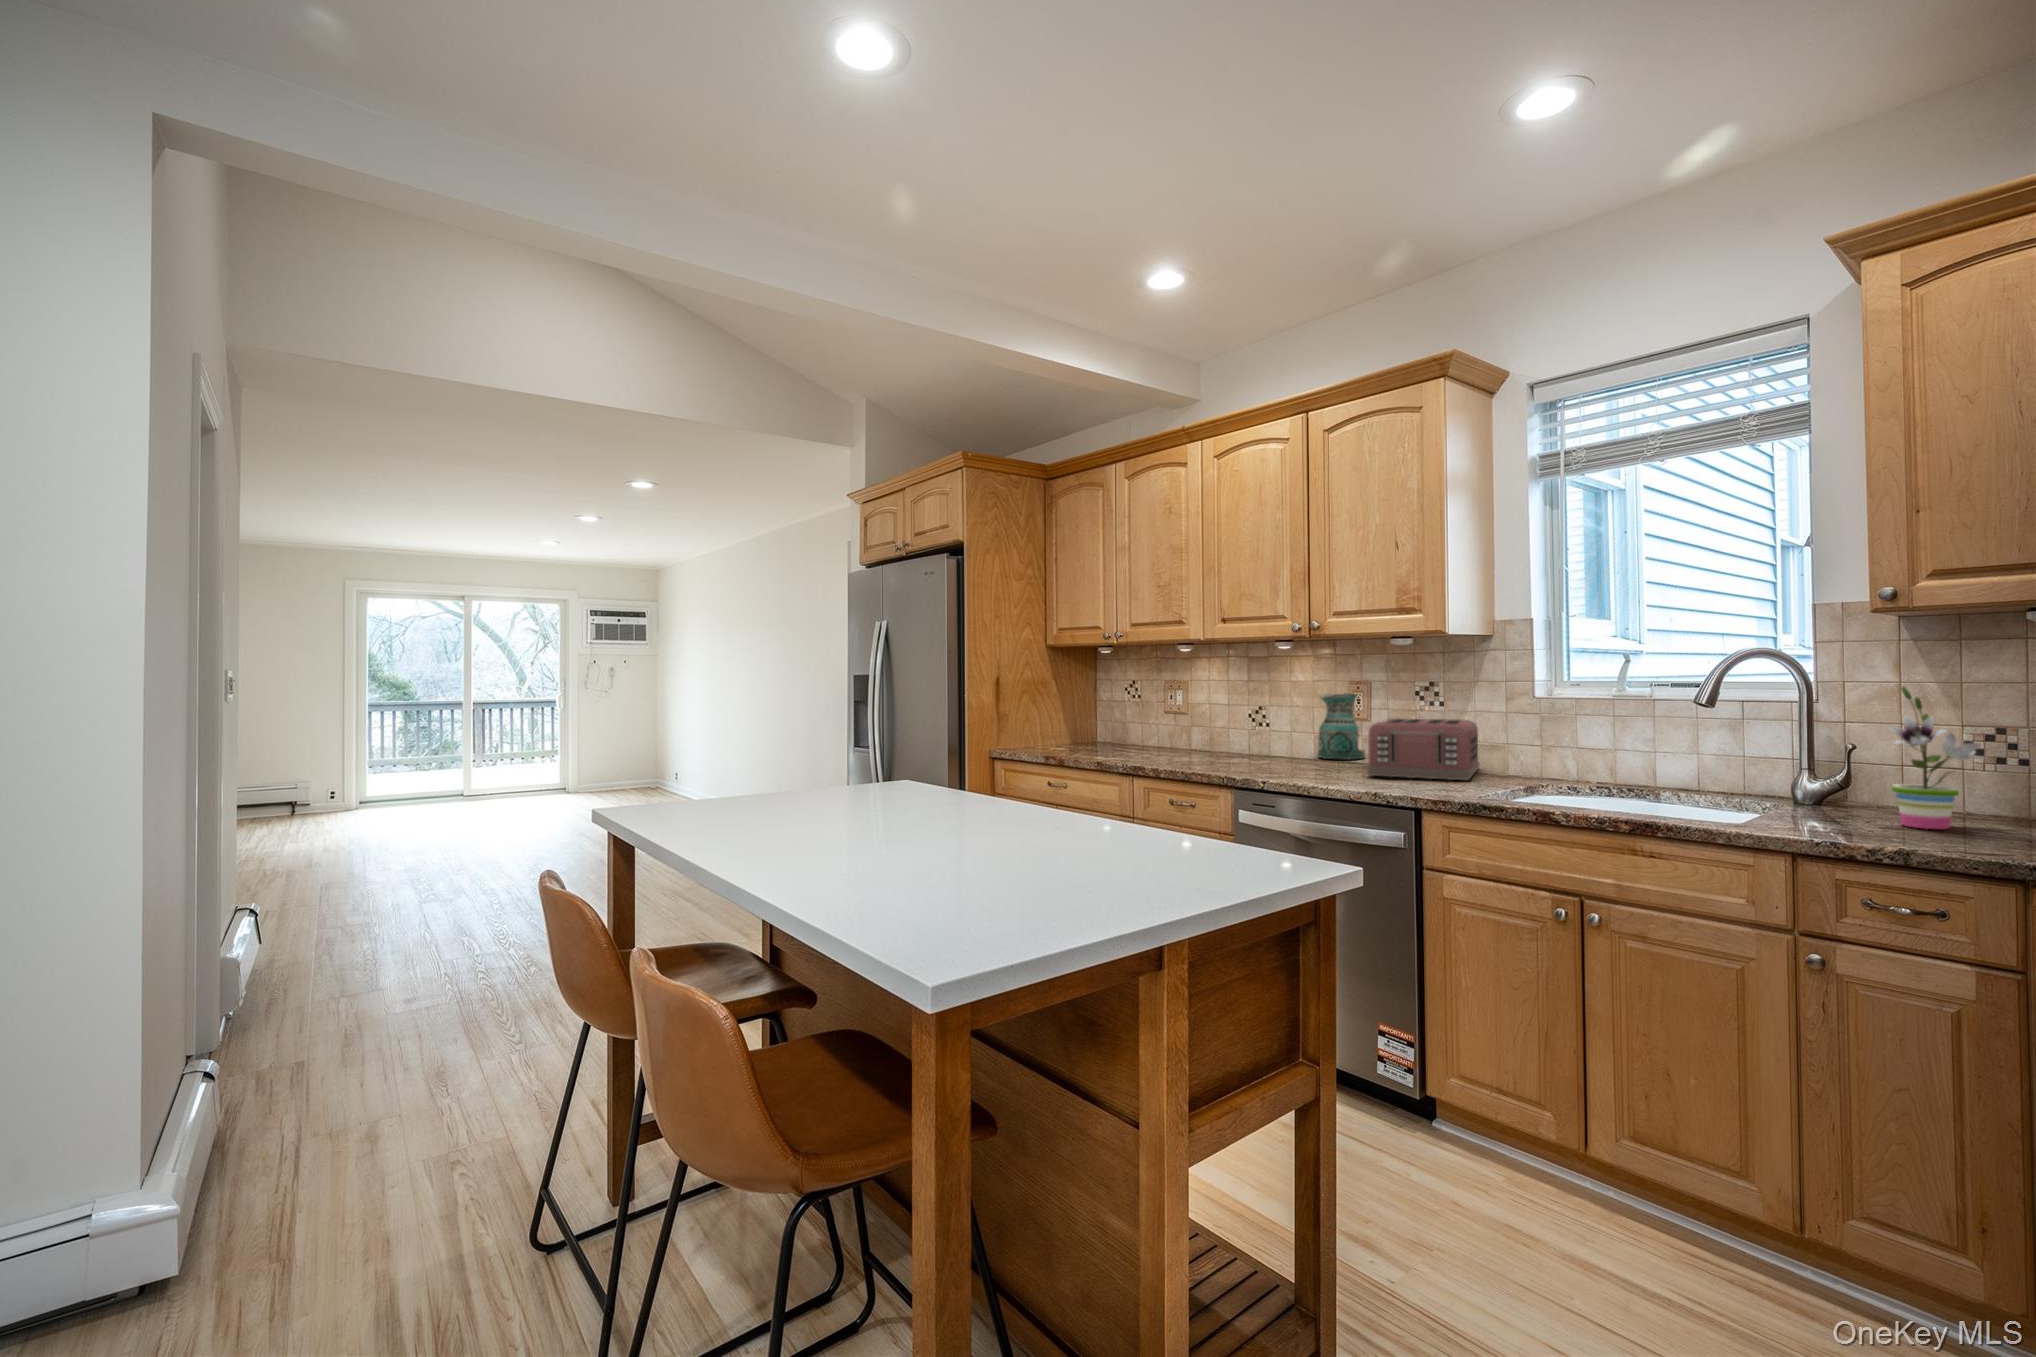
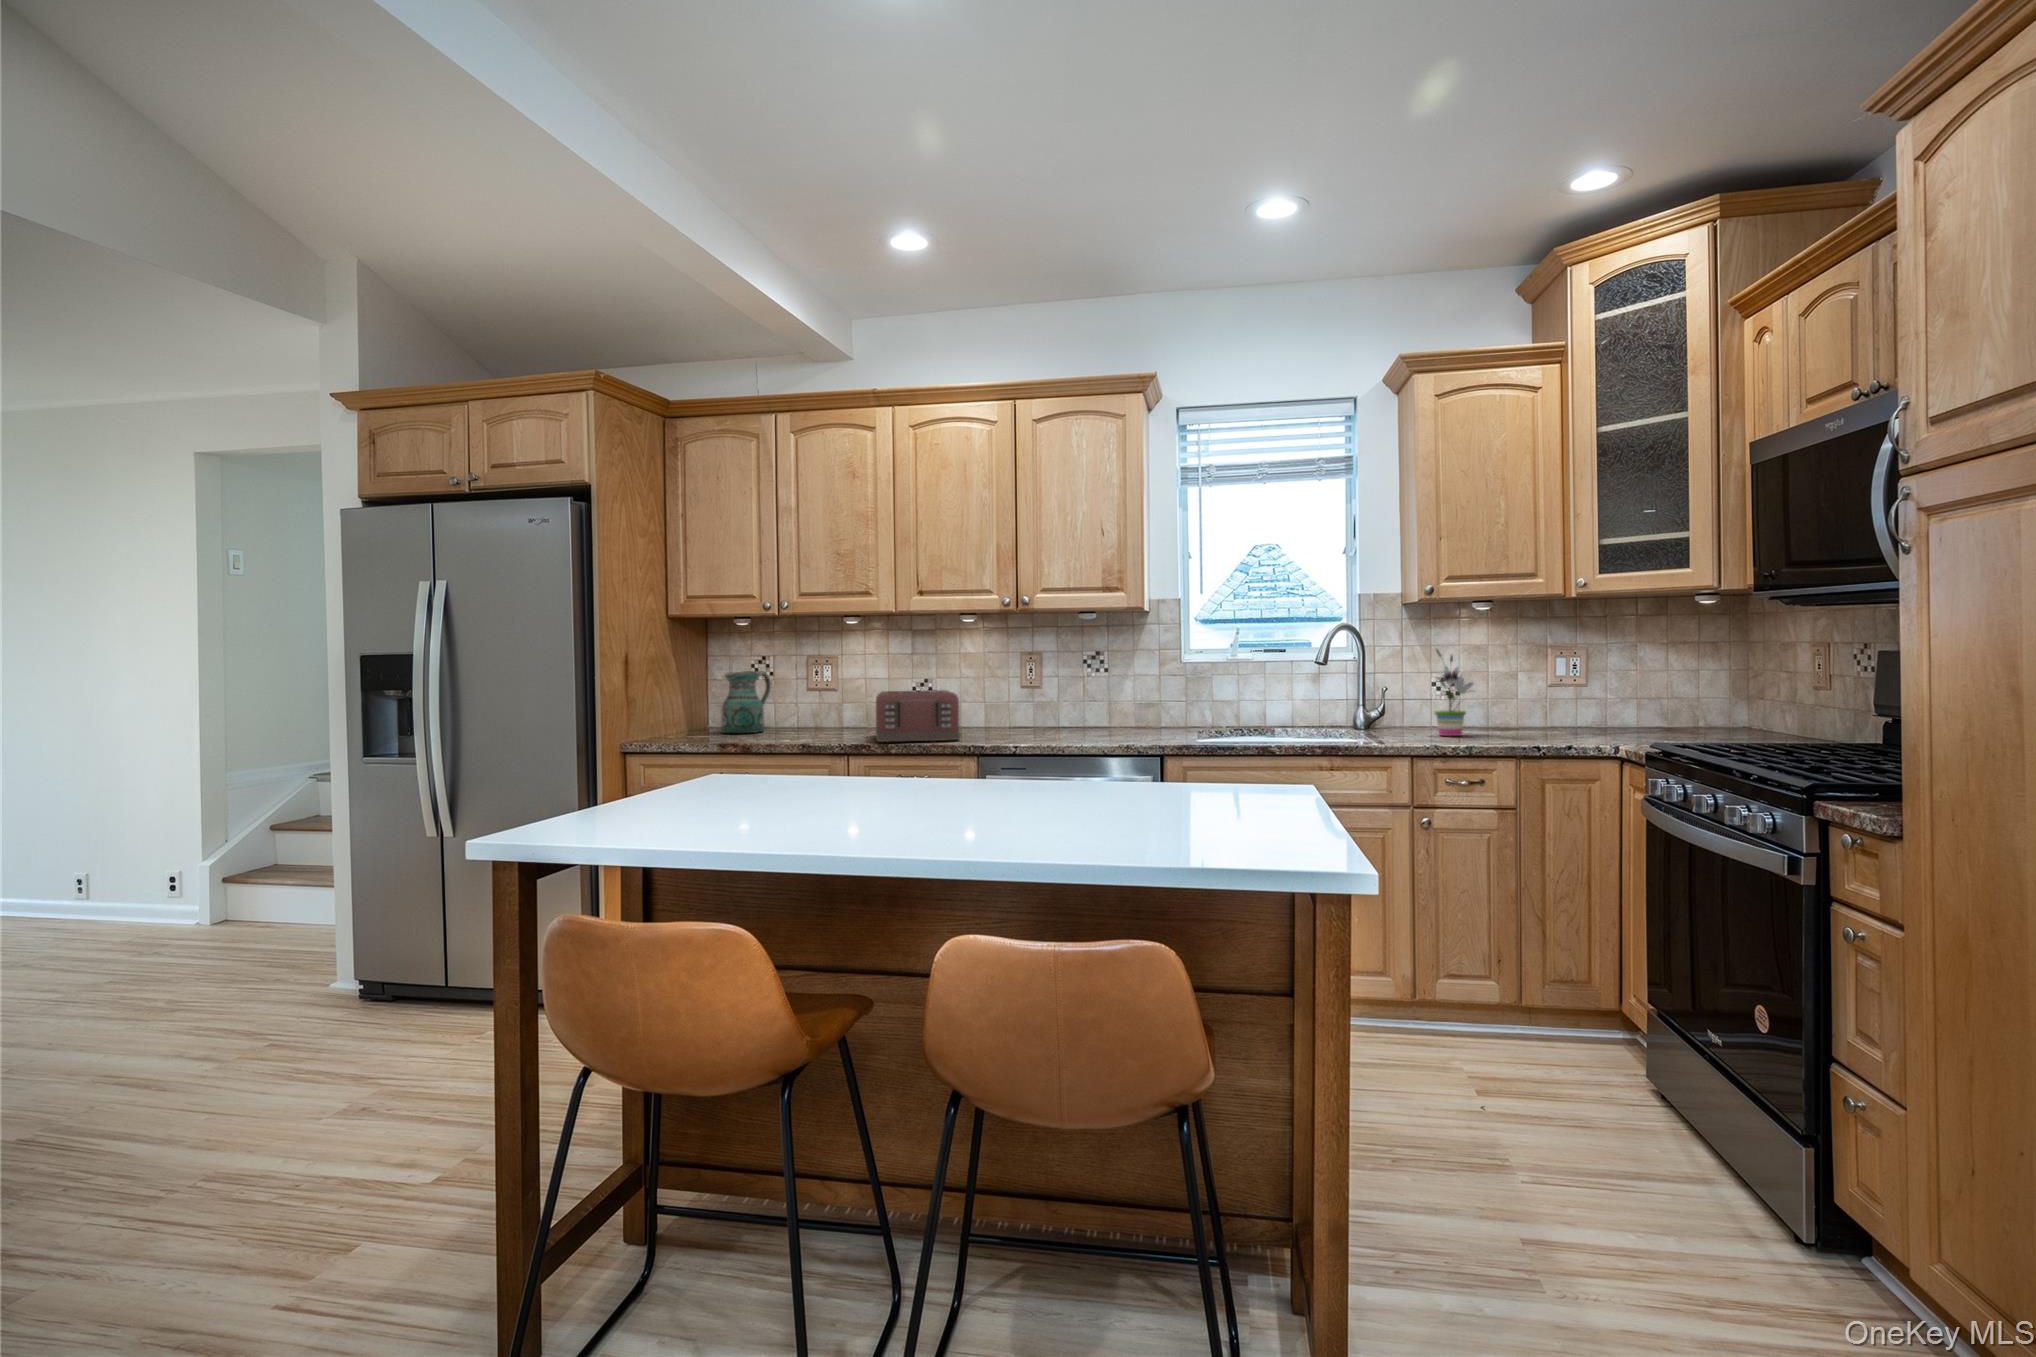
ceramic pitcher: present [1318,693,1365,759] -> present [721,670,771,733]
toaster: present [1367,719,1479,780] -> present [876,690,961,742]

